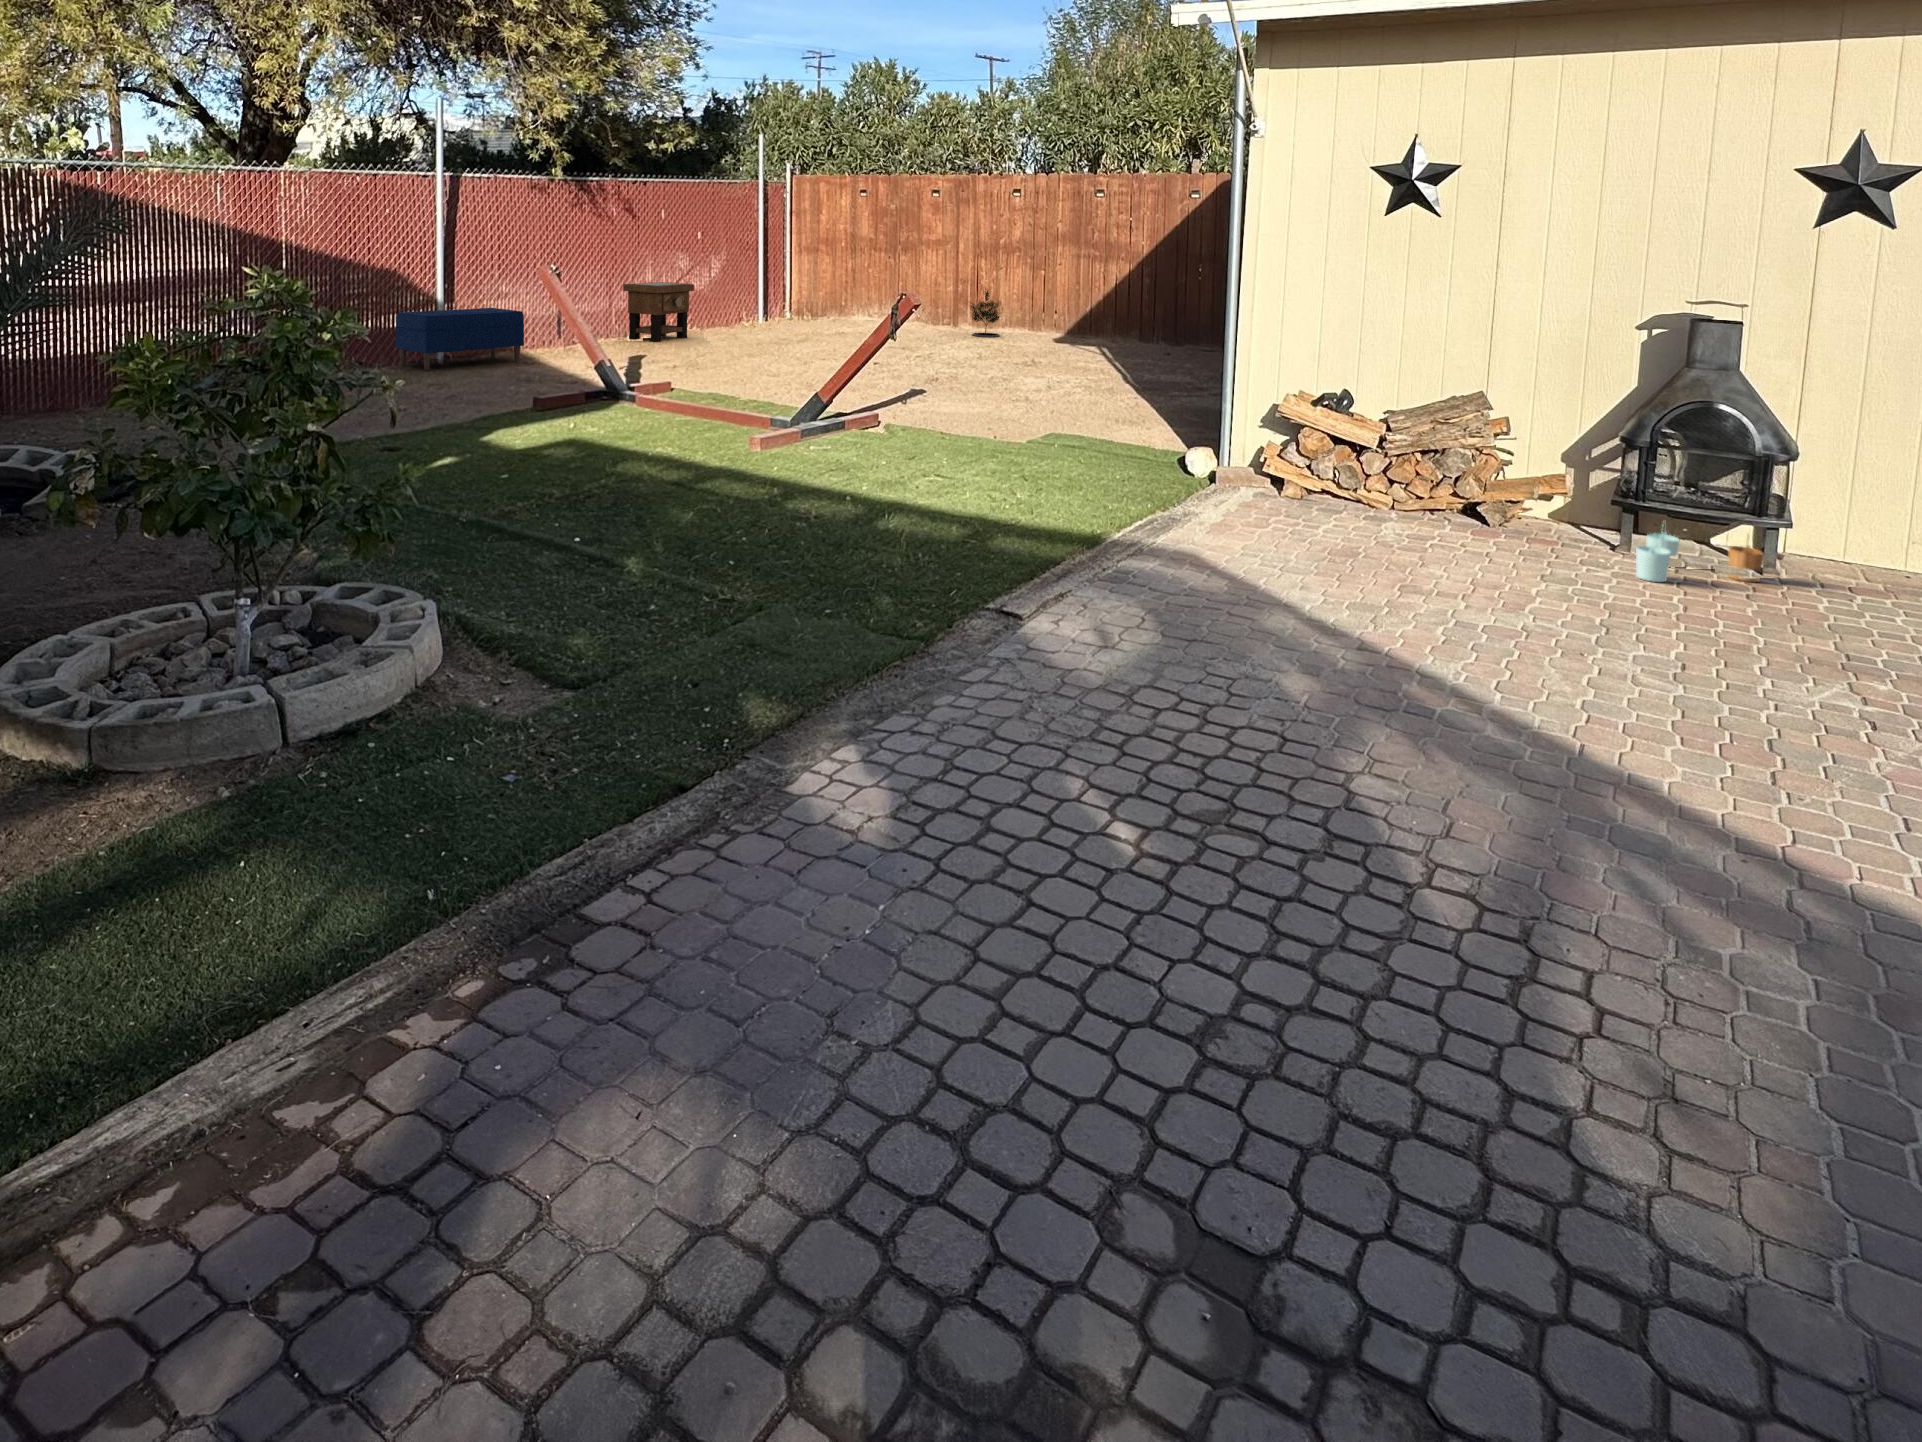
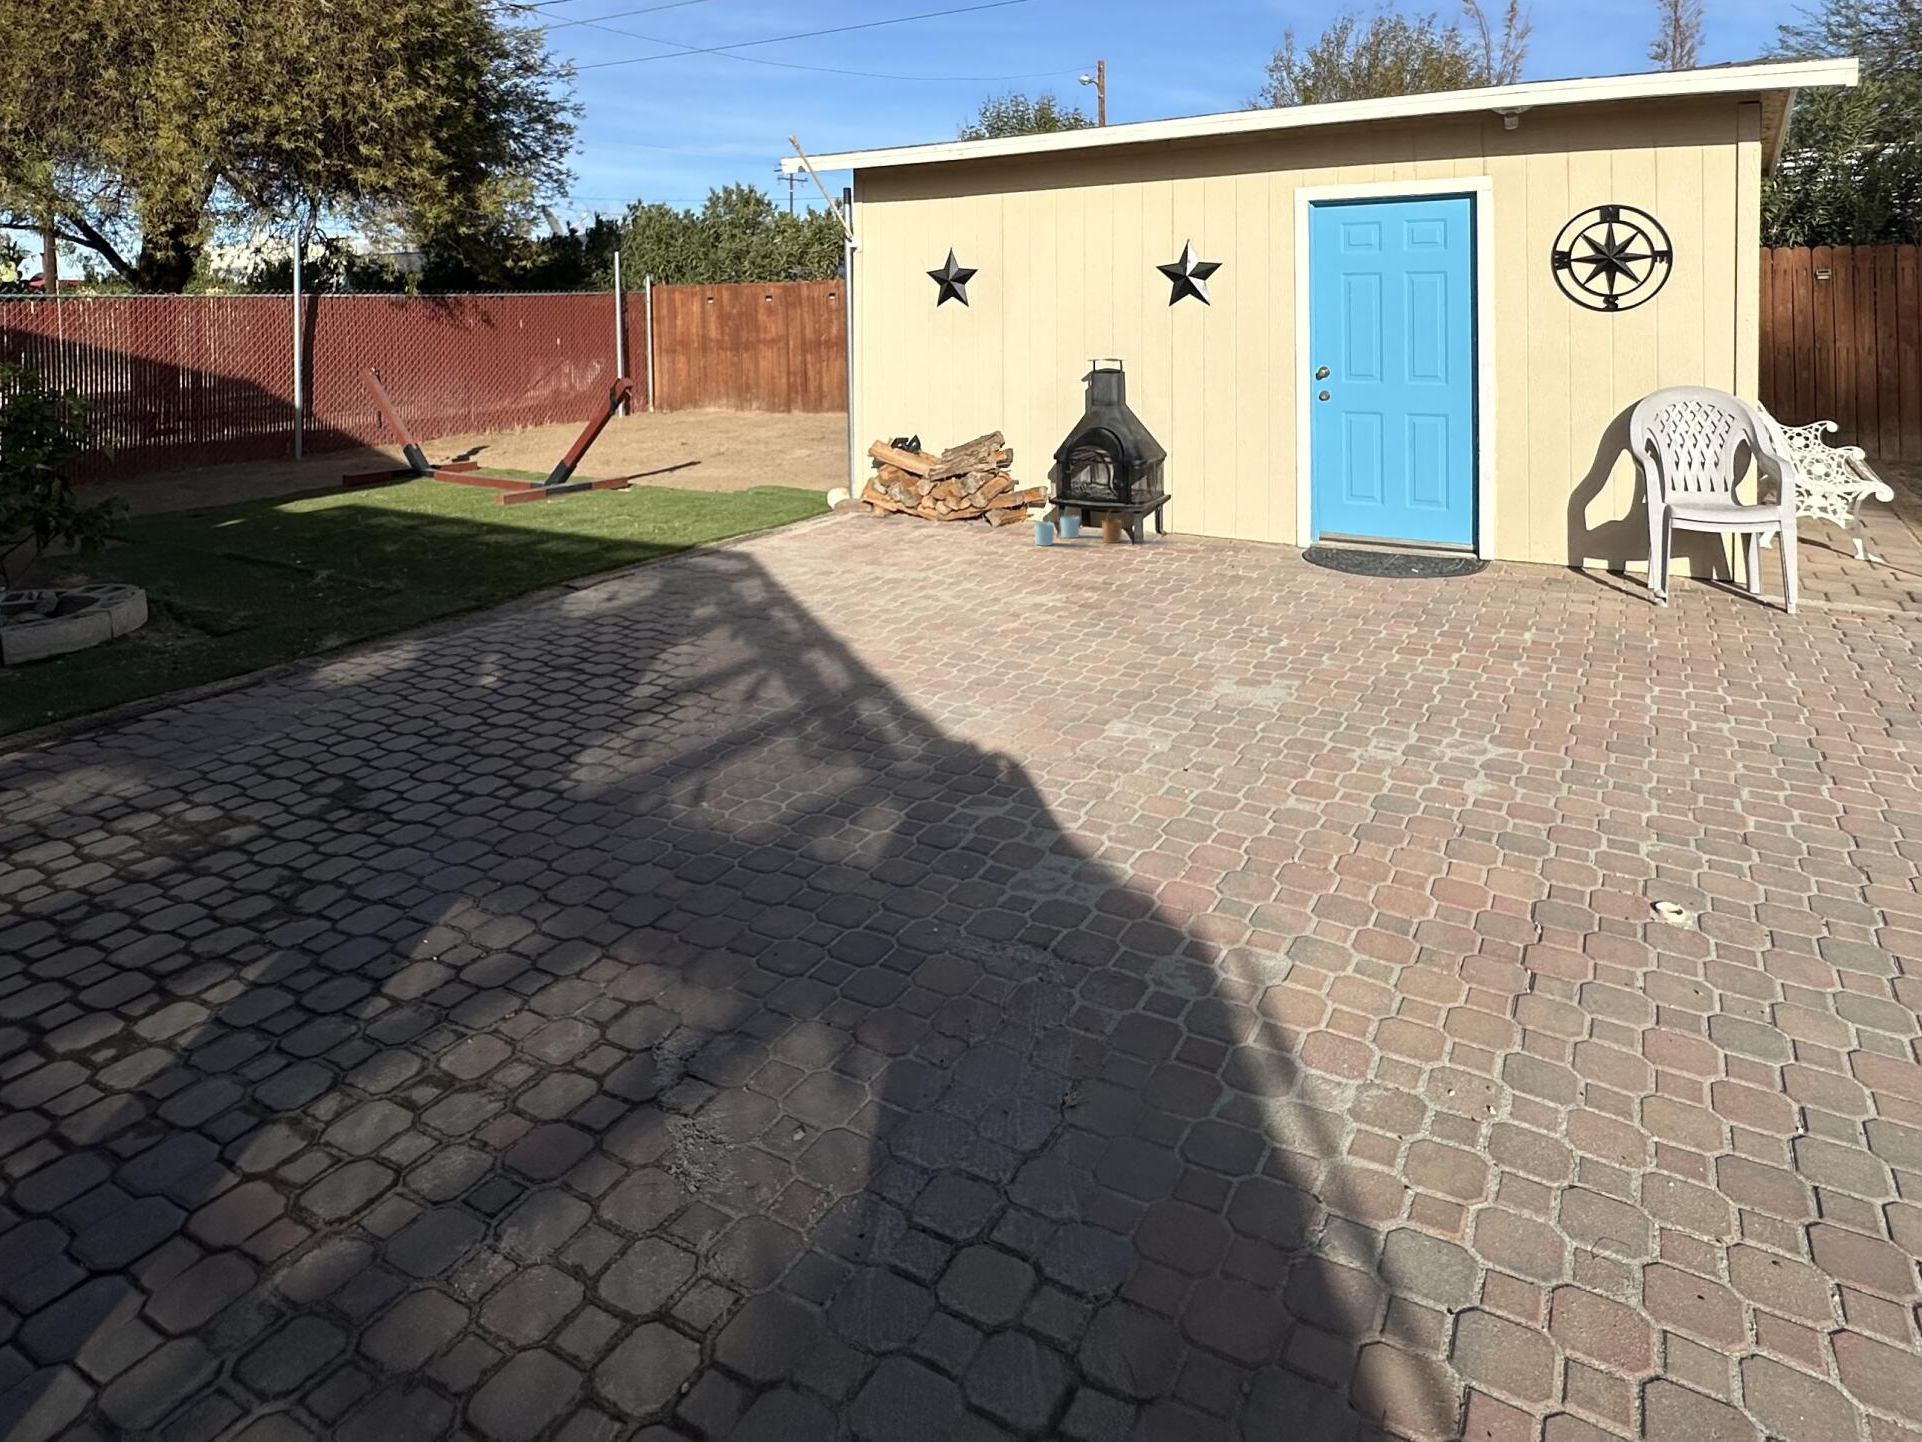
side table: present [623,282,694,342] -> none [471,385,538,437]
potted tree: present [970,288,1001,337] -> none [794,376,824,421]
bench: present [396,308,524,370] -> none [242,411,361,465]

